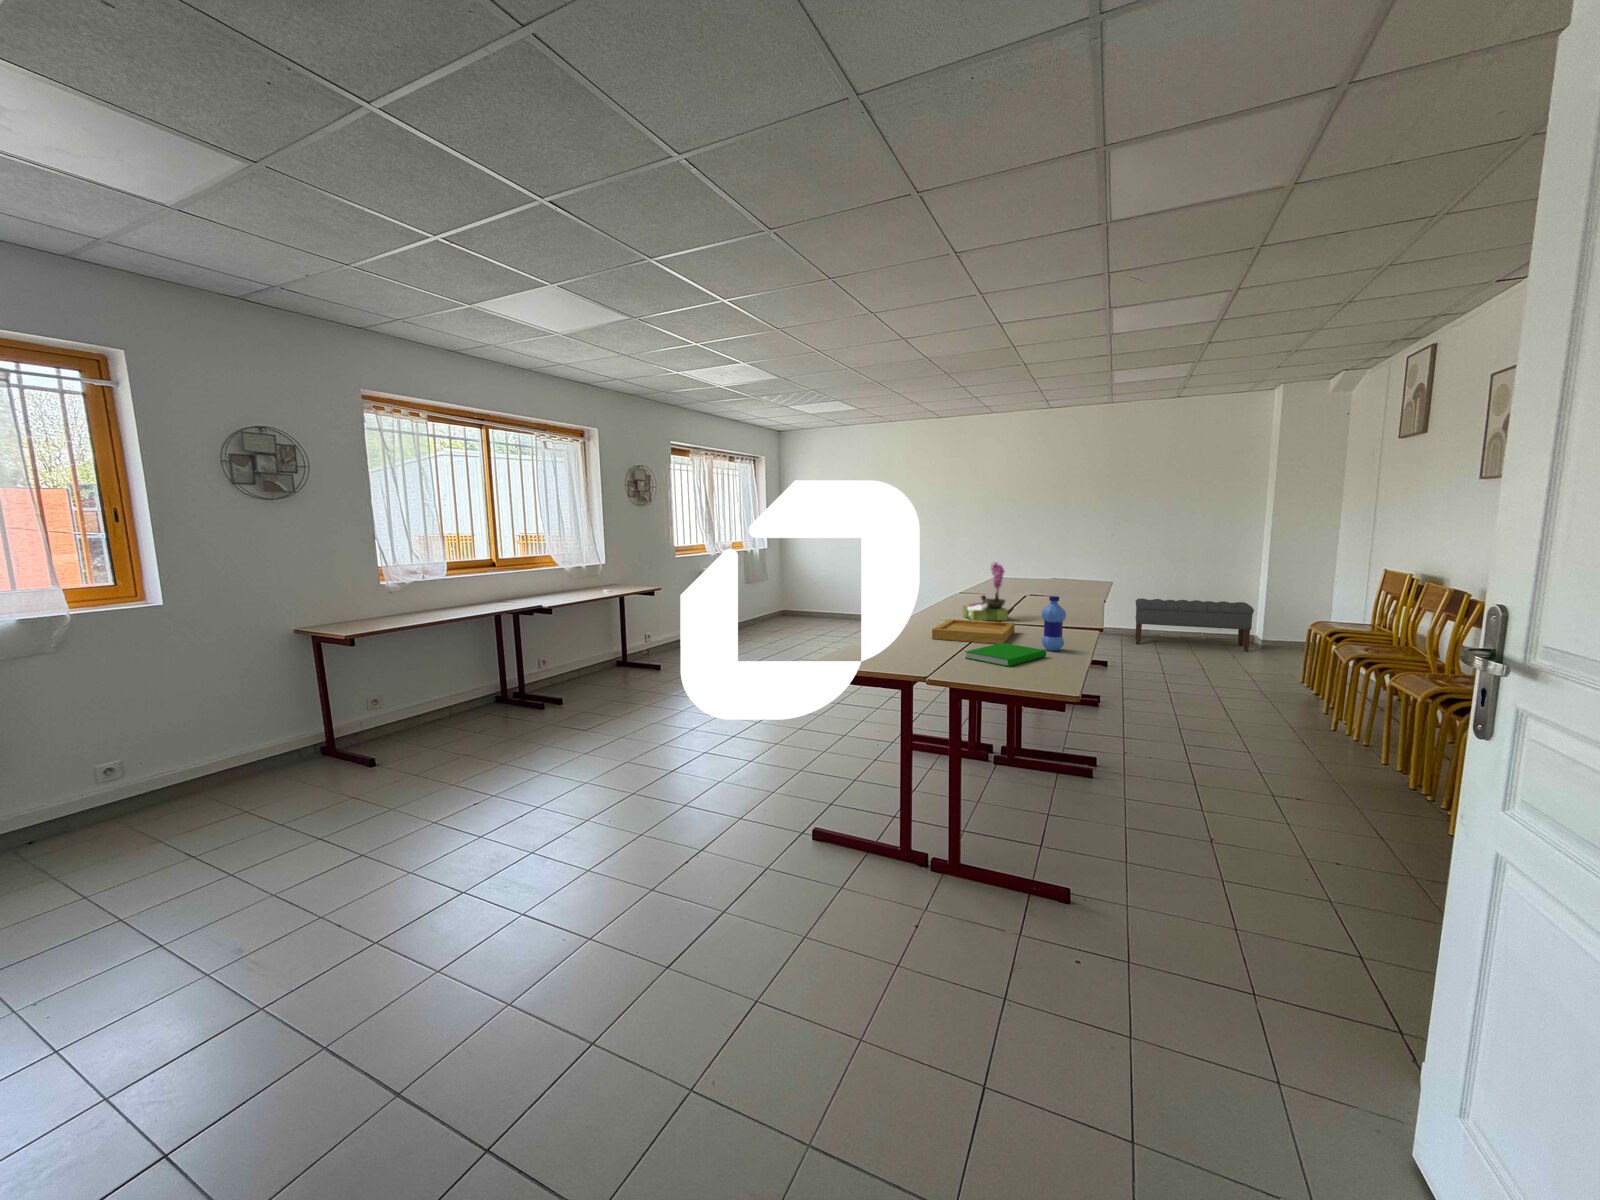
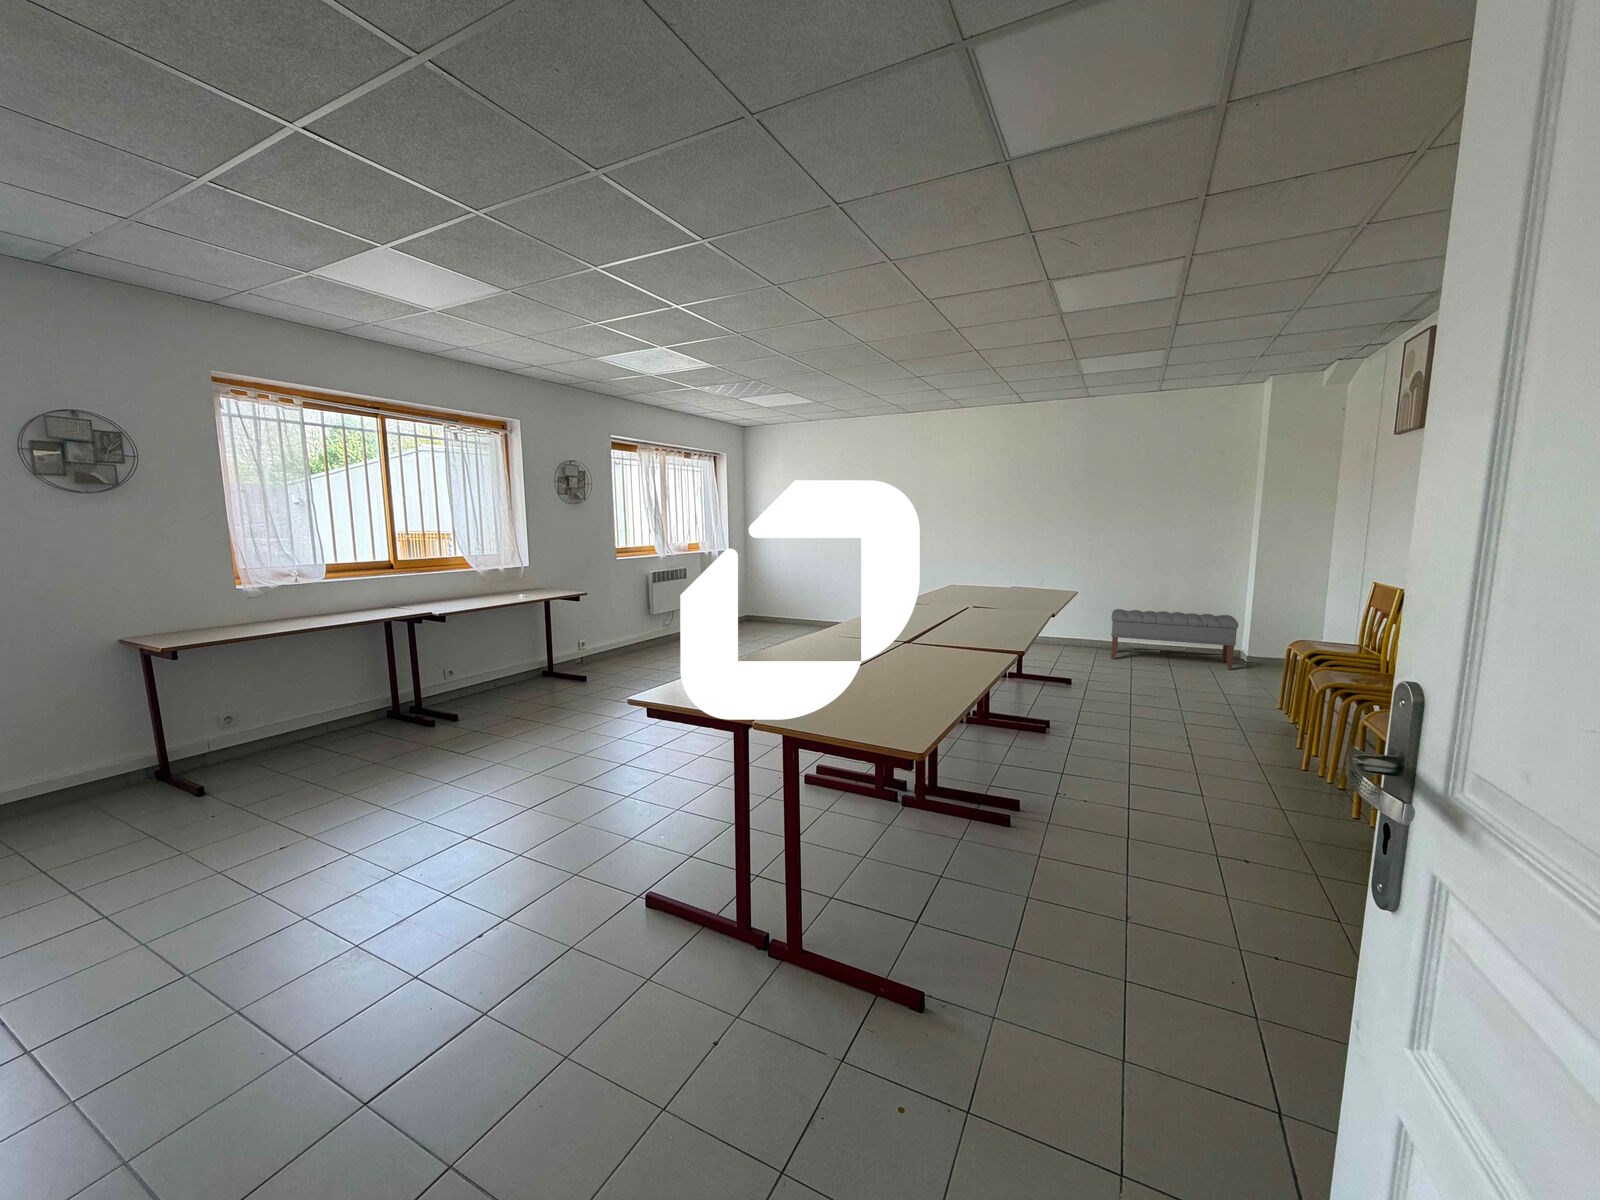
flower arrangement: present [963,562,1008,621] -> none [879,570,928,641]
water bottle: present [1041,596,1066,651] -> none [934,617,961,683]
tray: present [932,619,1015,644] -> none [818,639,921,673]
book: present [965,643,1046,667] -> none [833,672,931,706]

